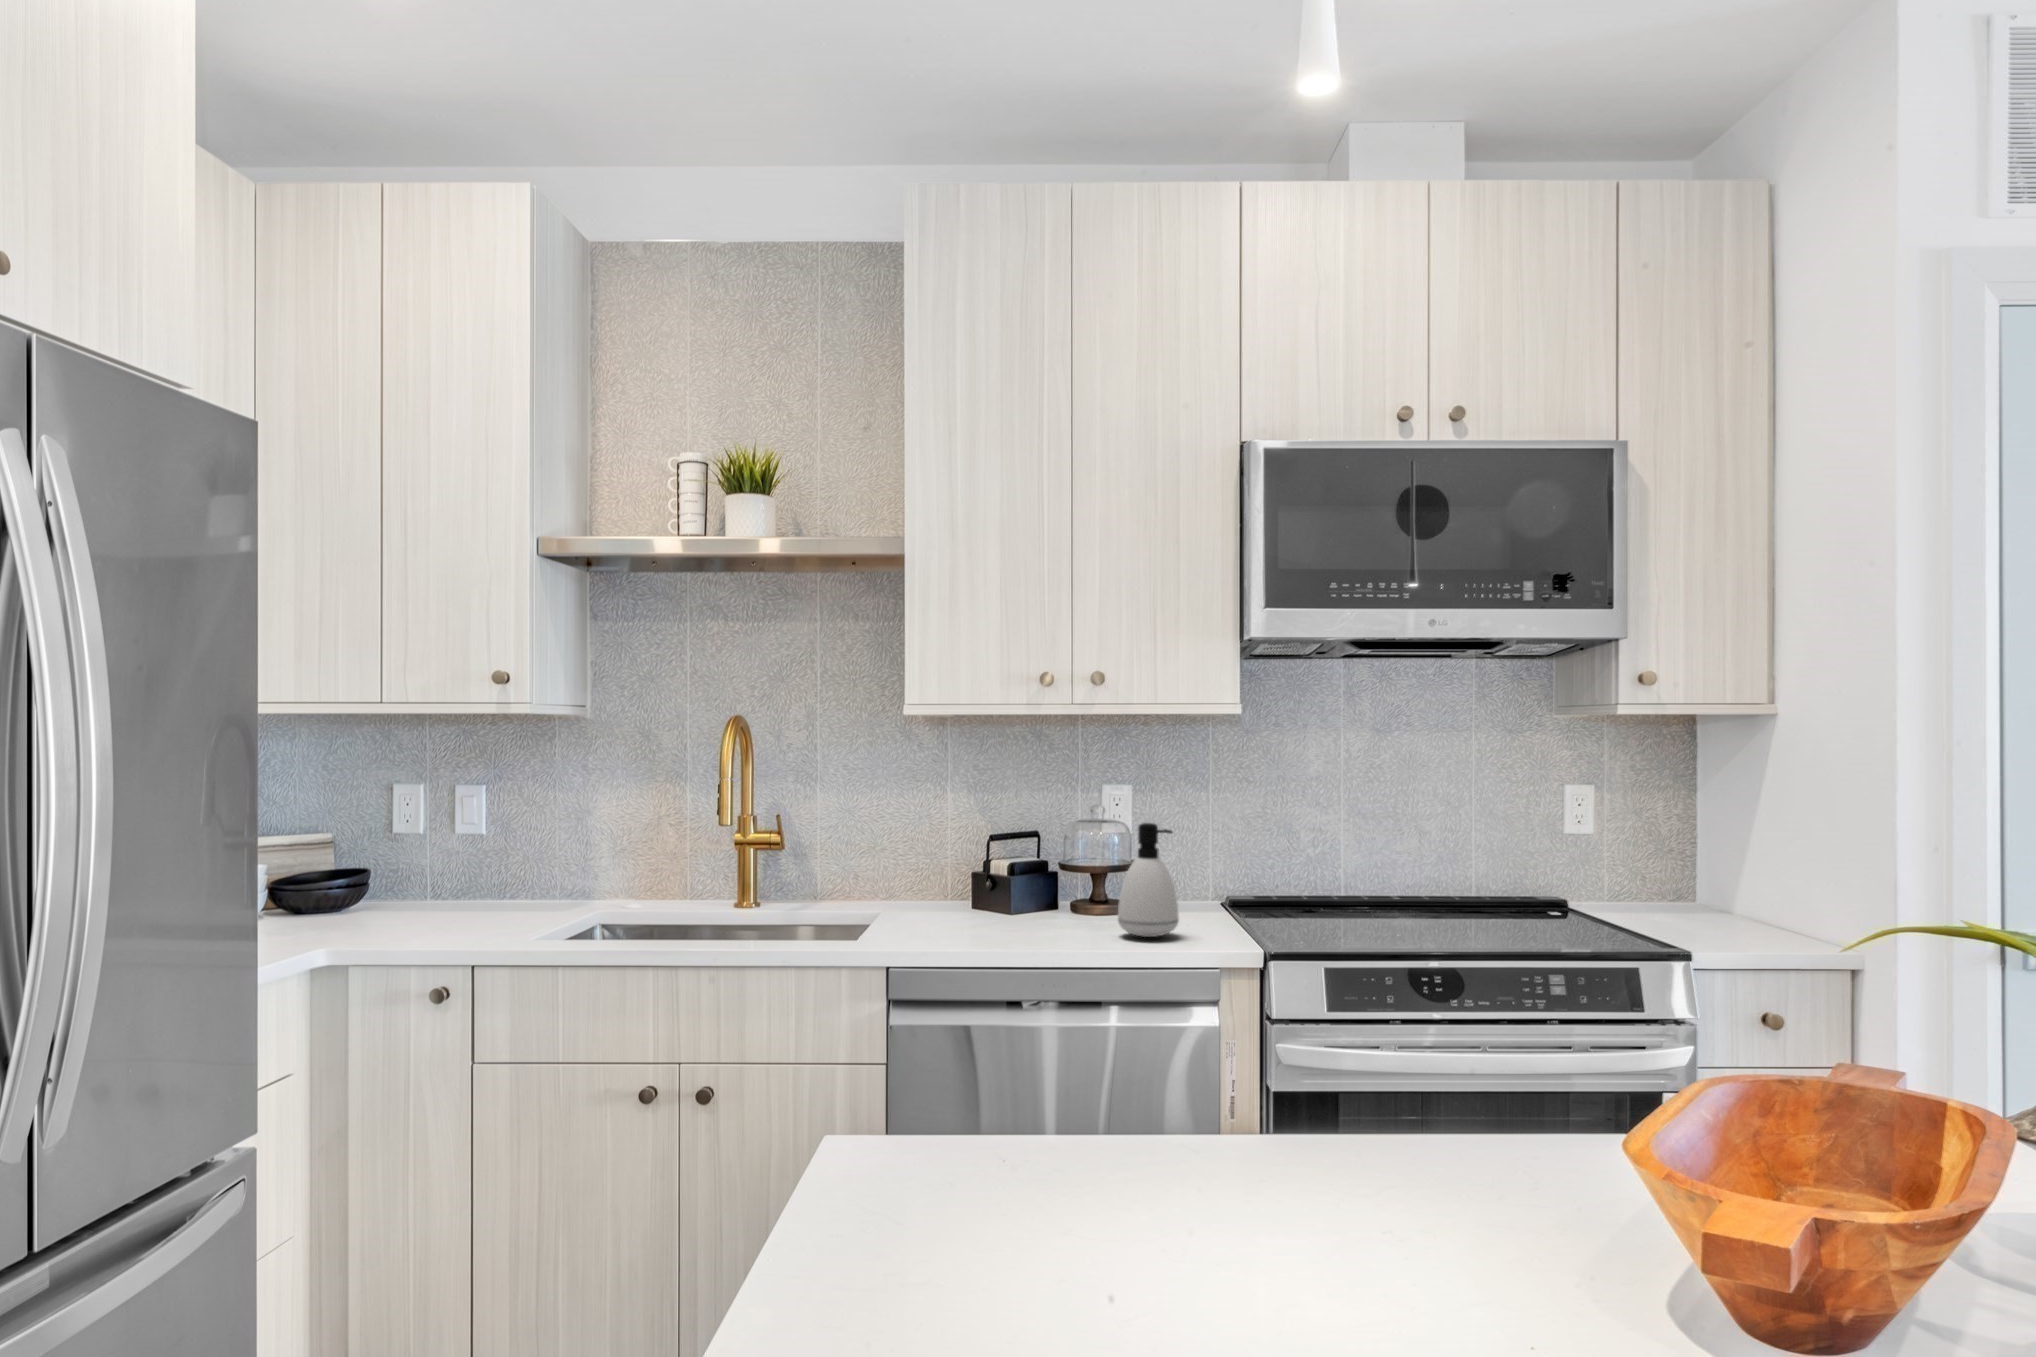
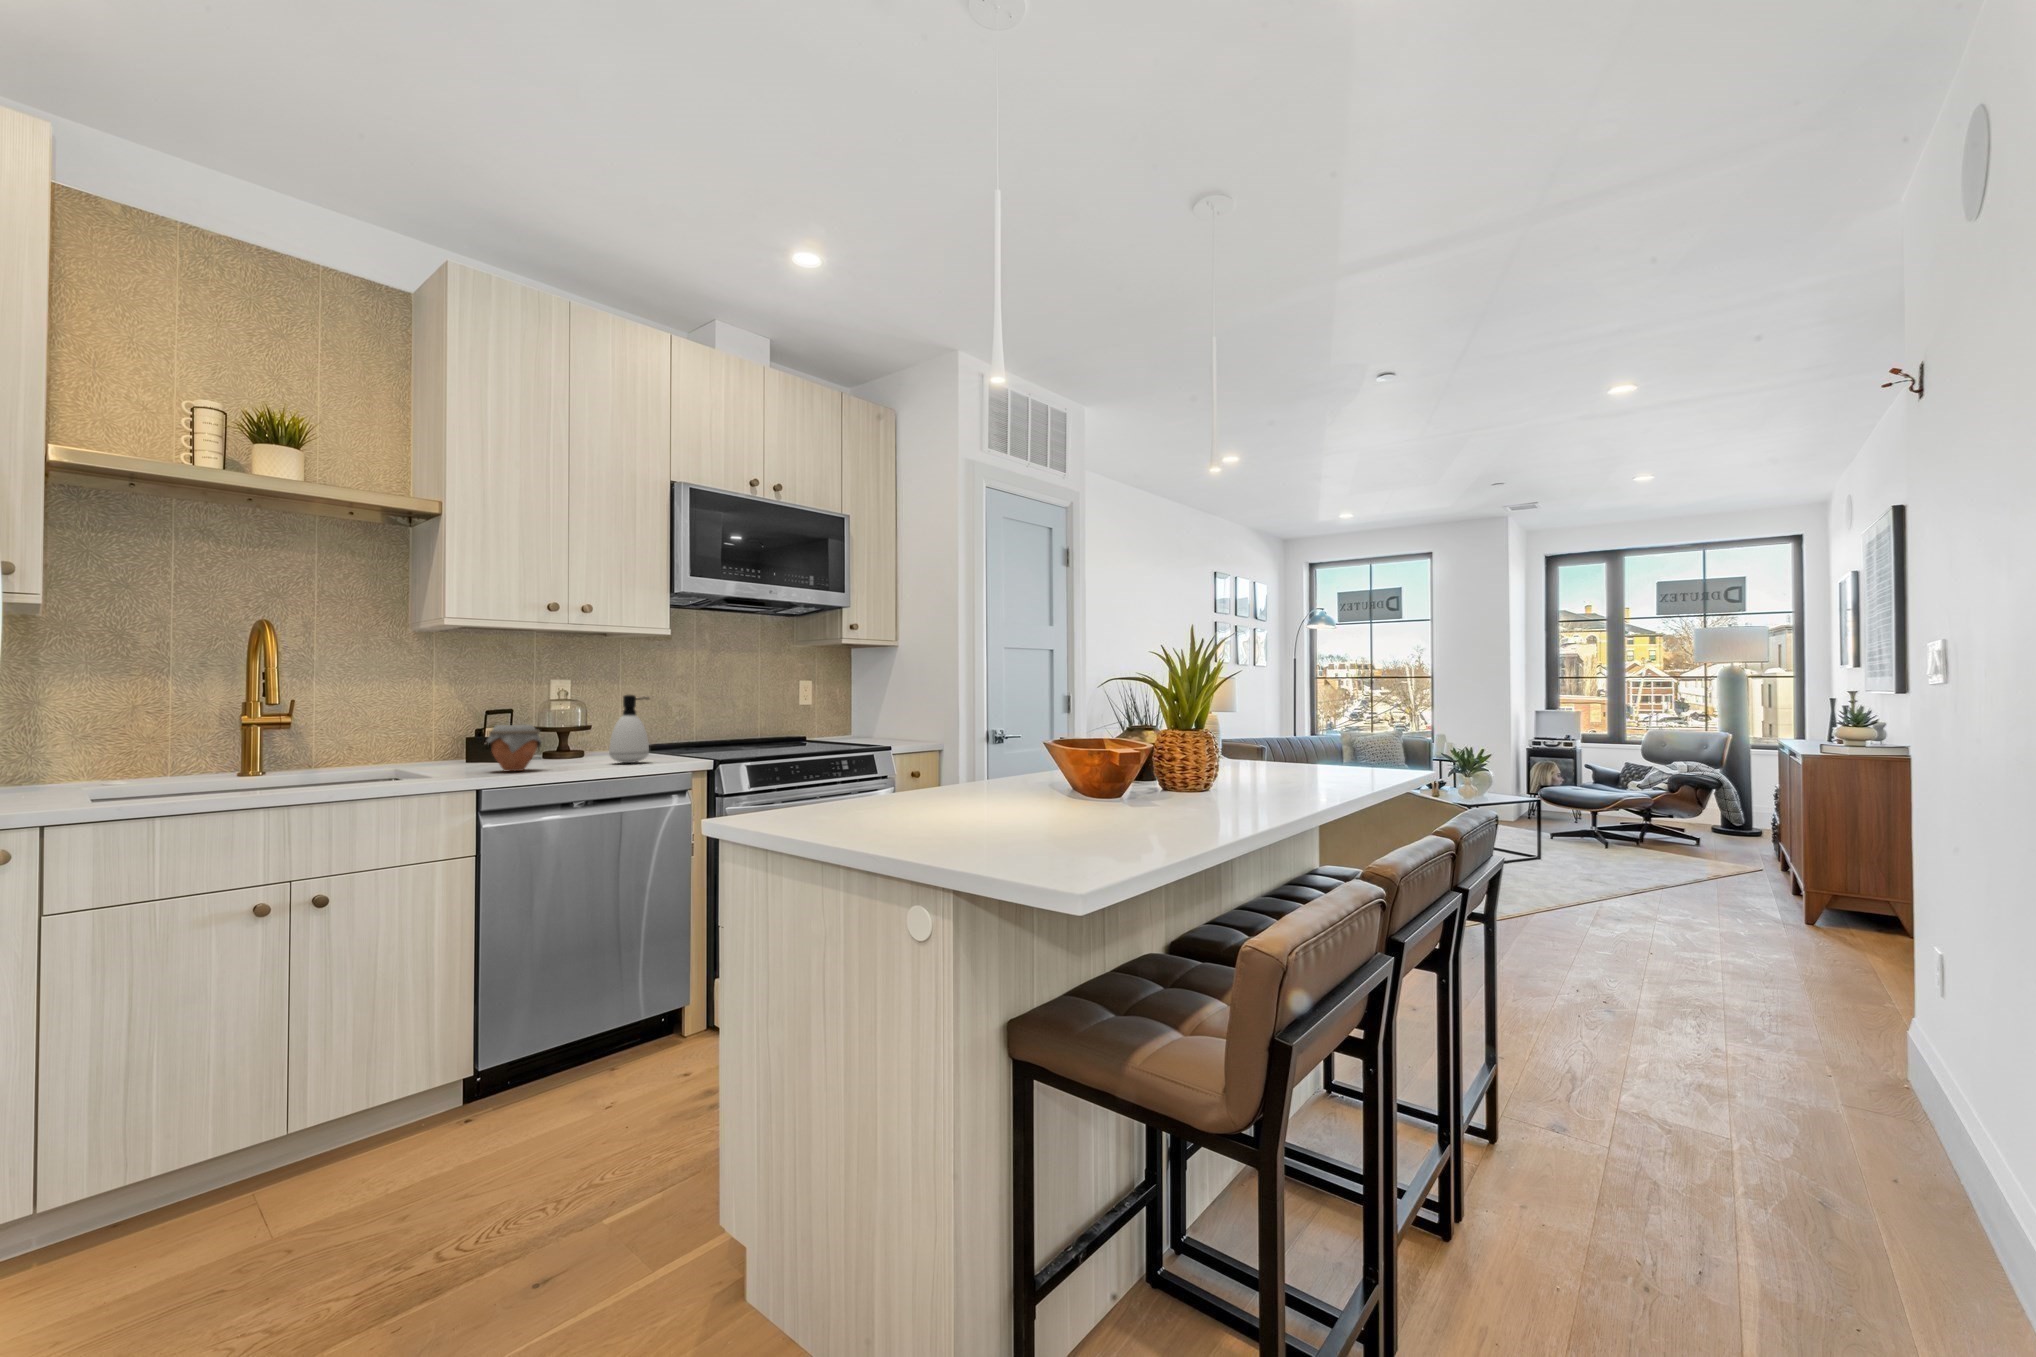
jar: none [929,866,1001,940] -> present [487,724,541,771]

